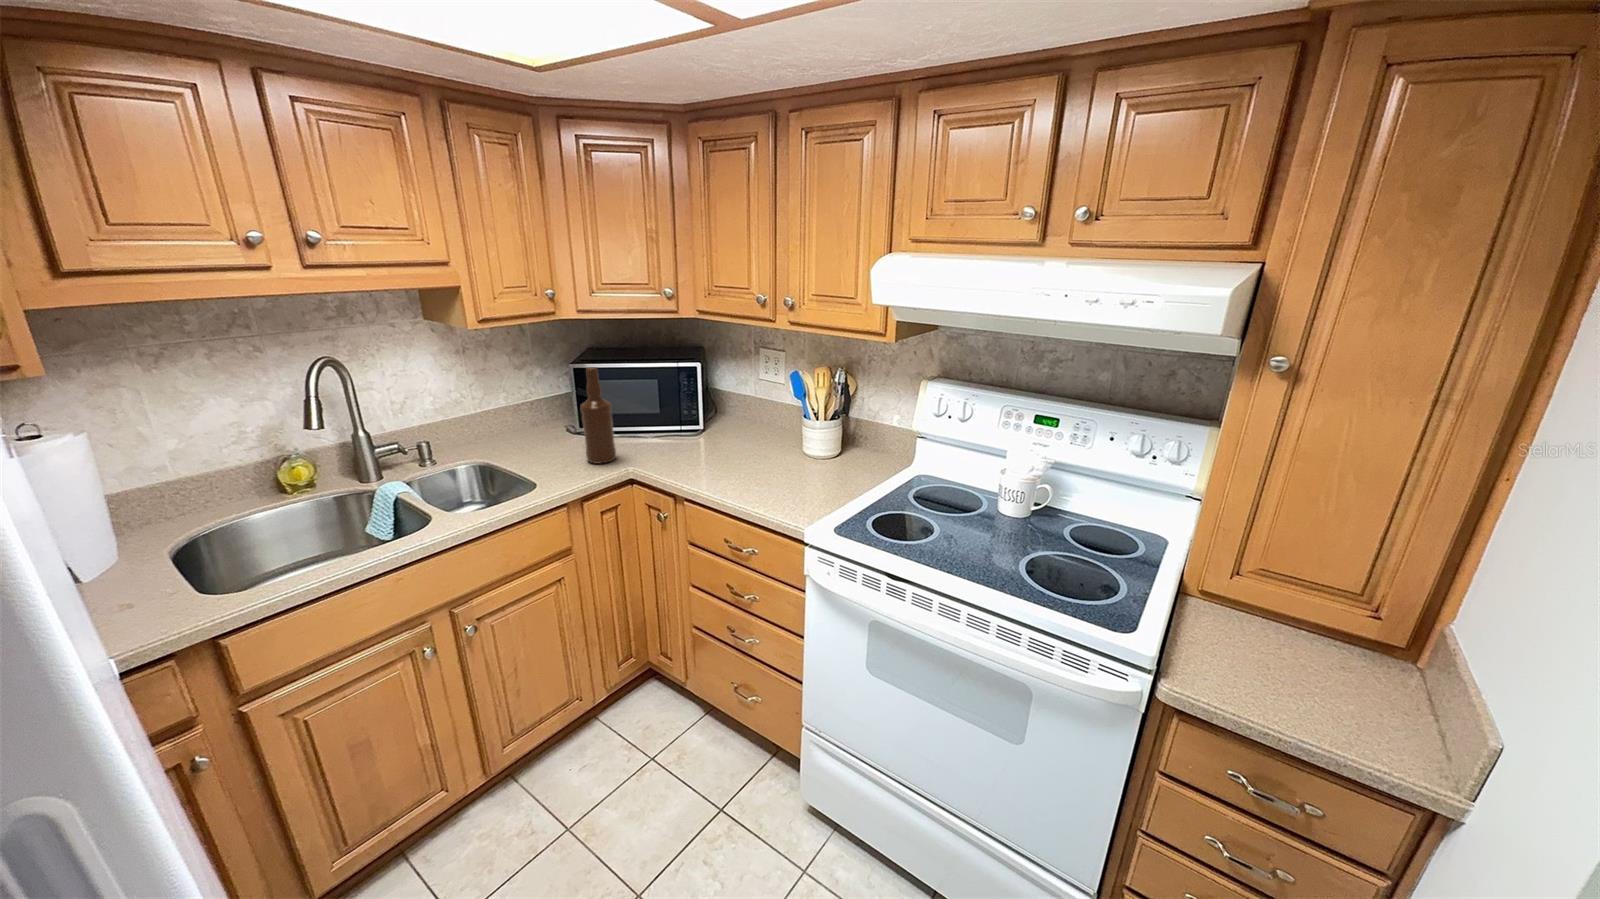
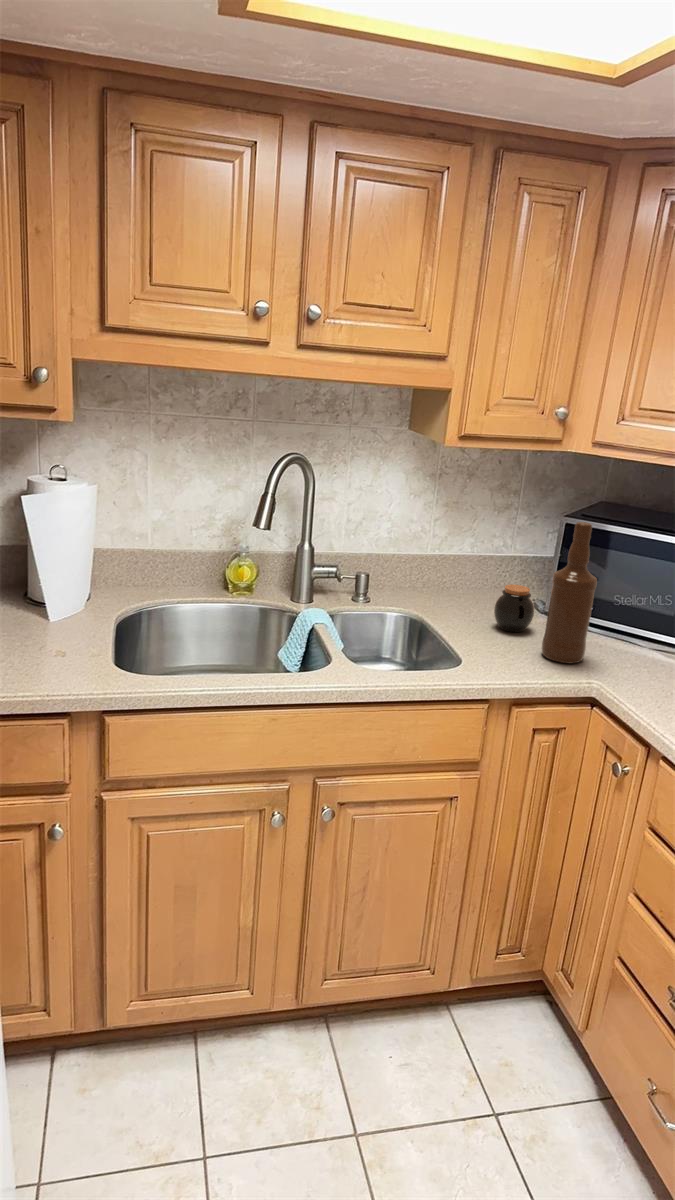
jar: none [541,420,571,454] -> present [494,585,534,632]

